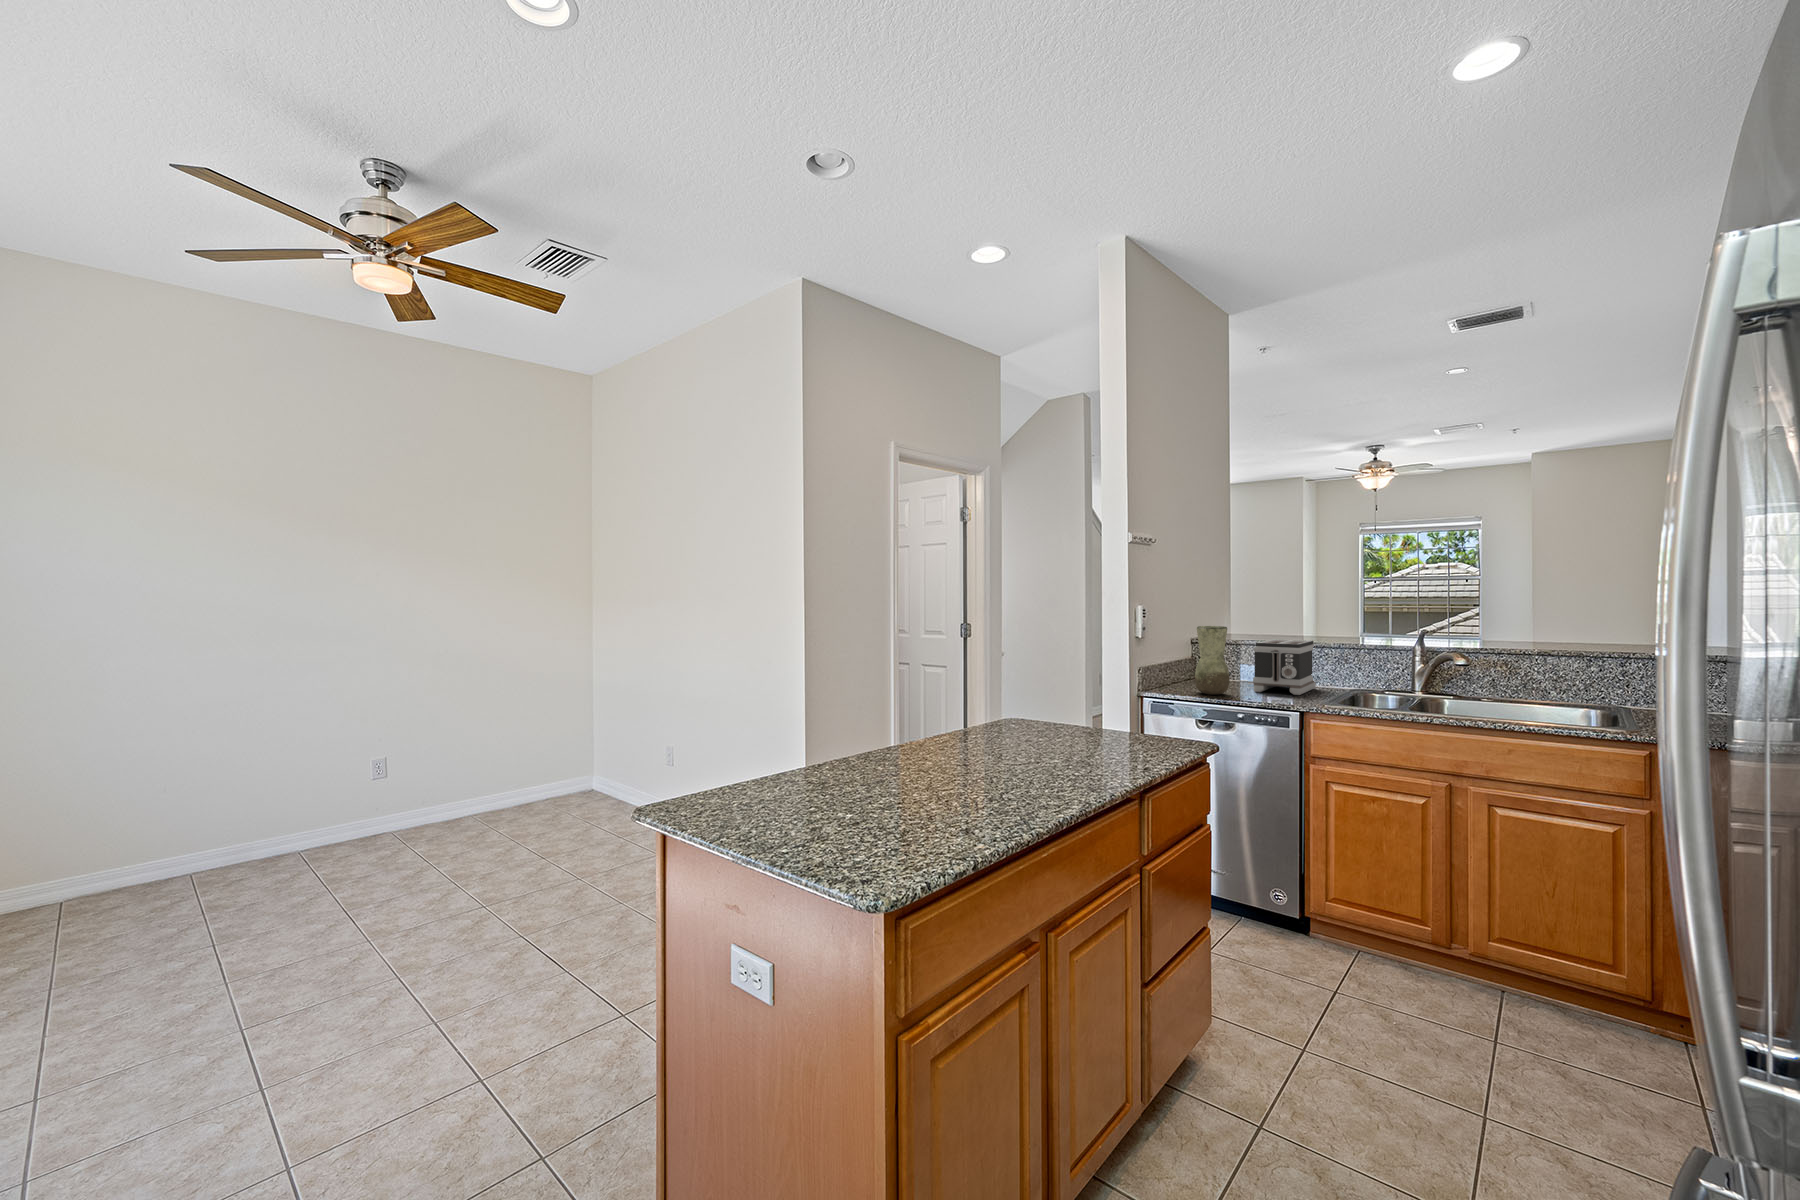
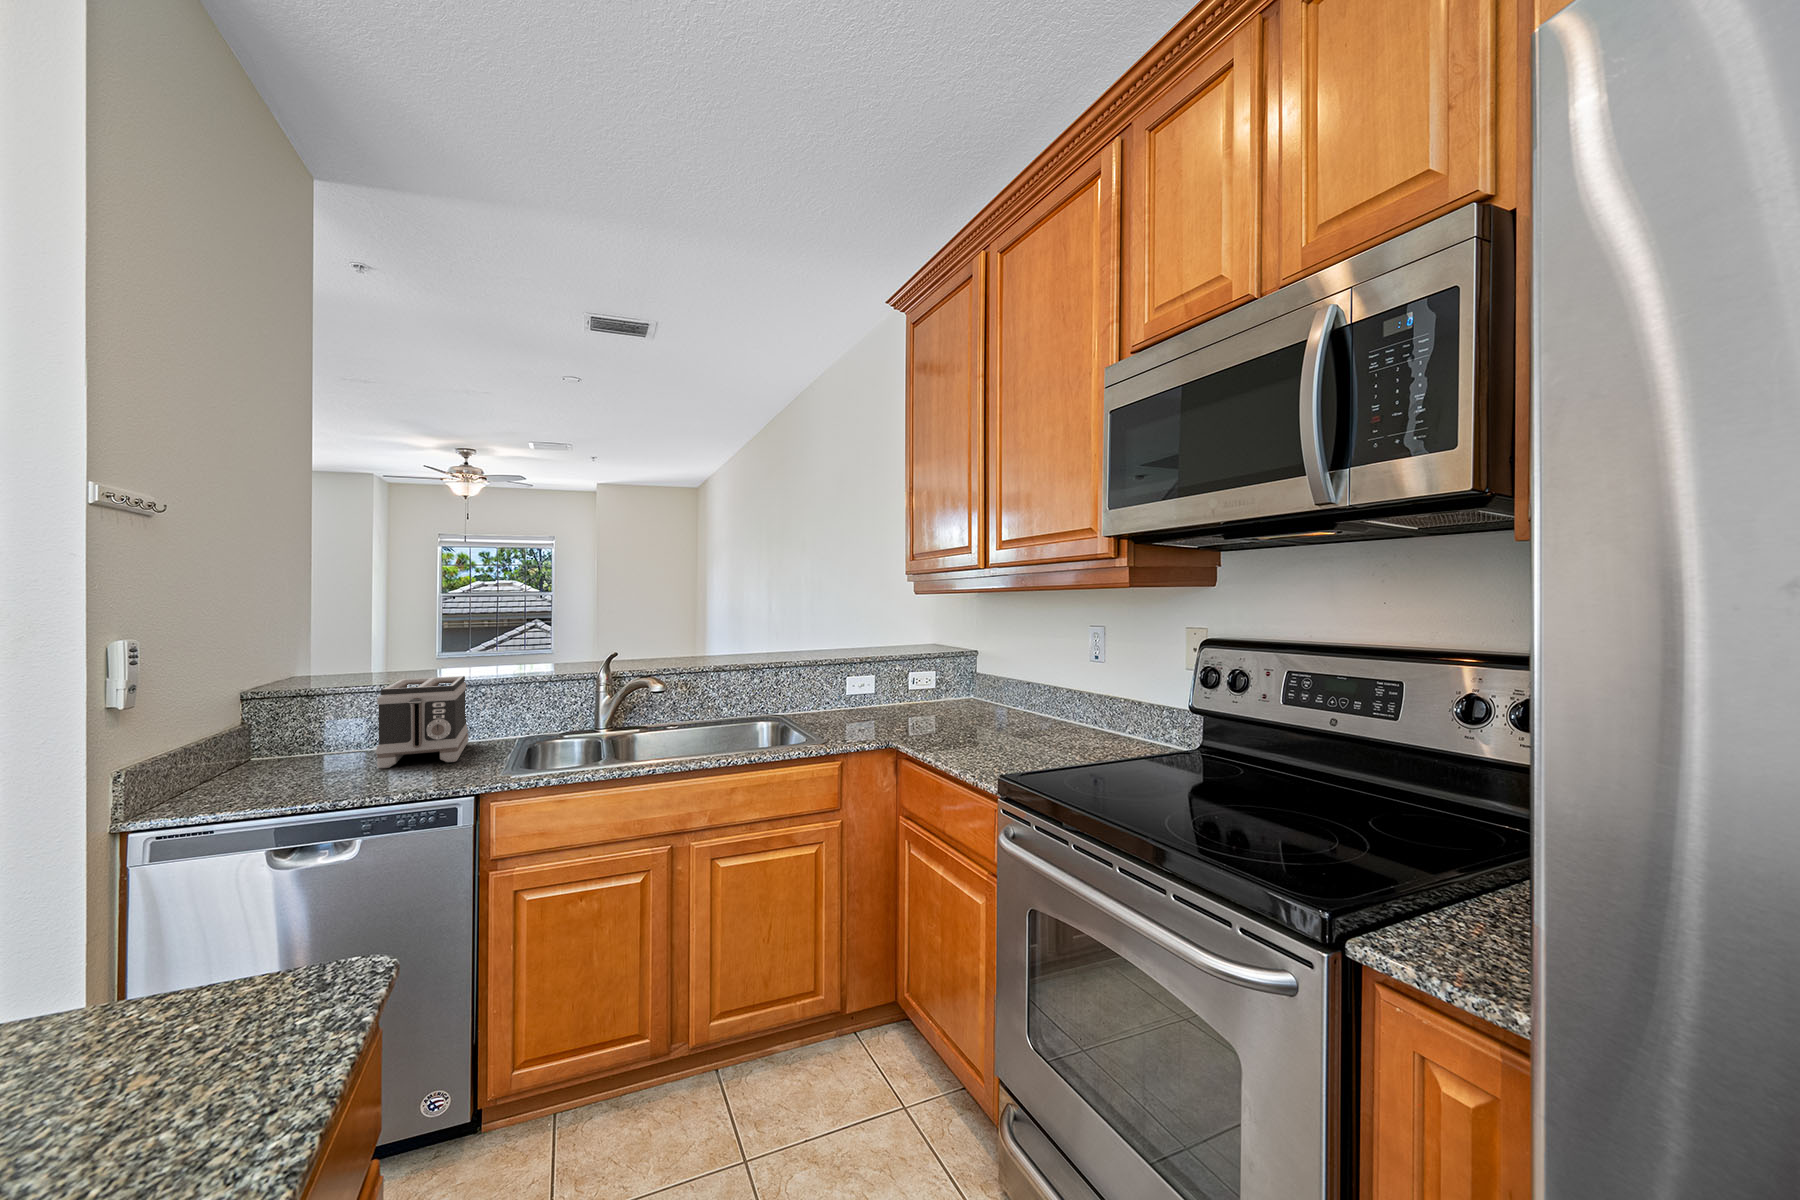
vase: present [1195,626,1230,695] -> none [261,668,337,794]

